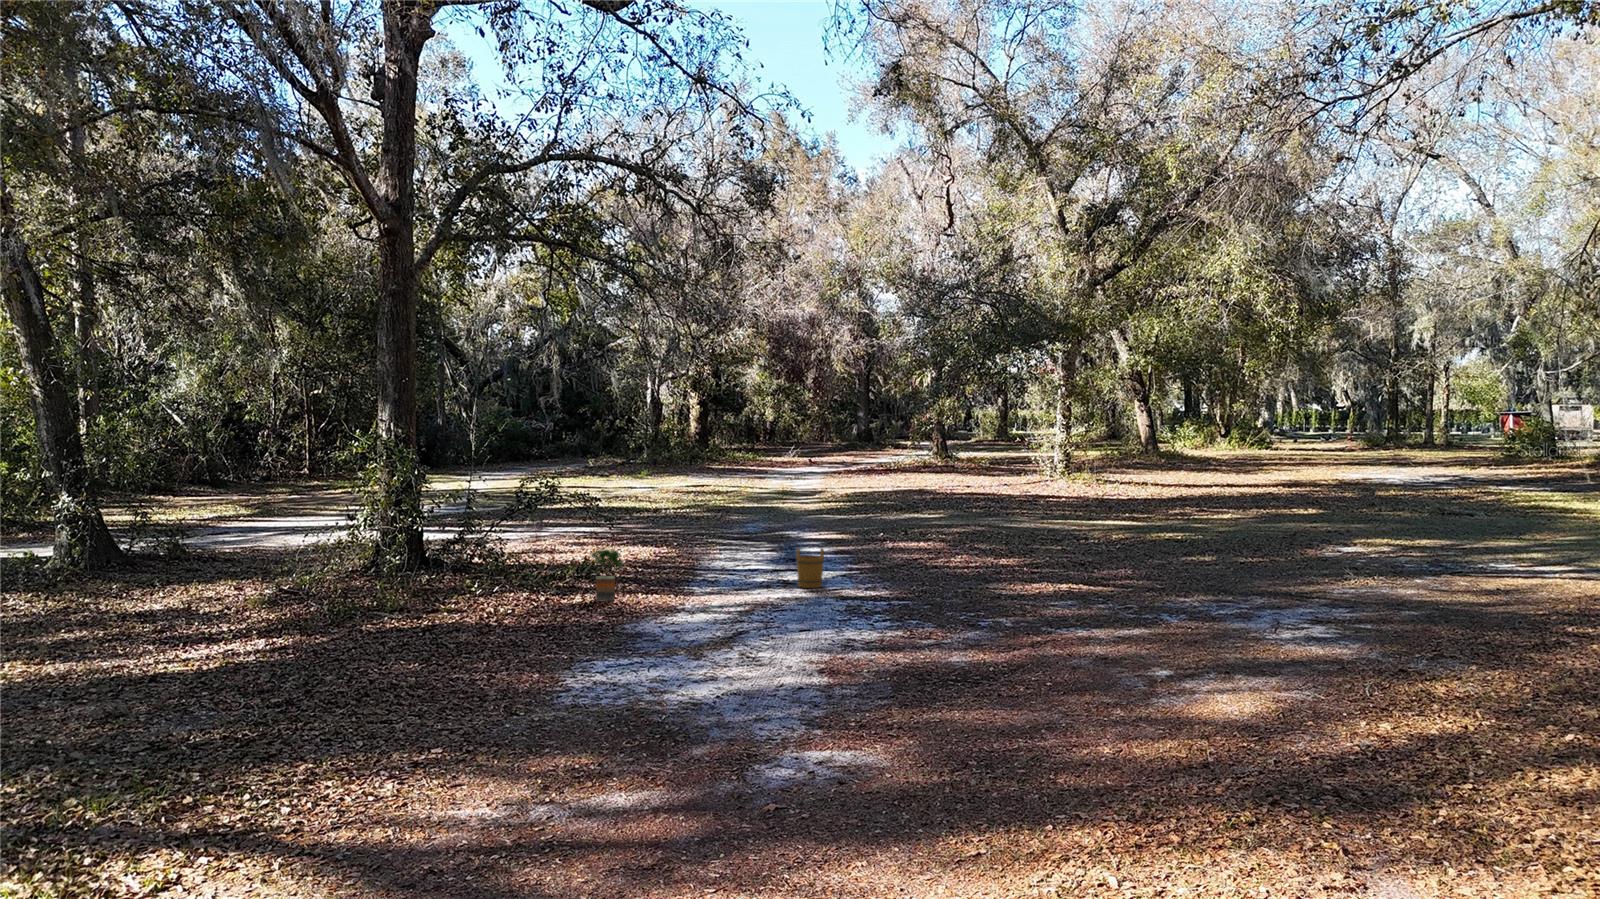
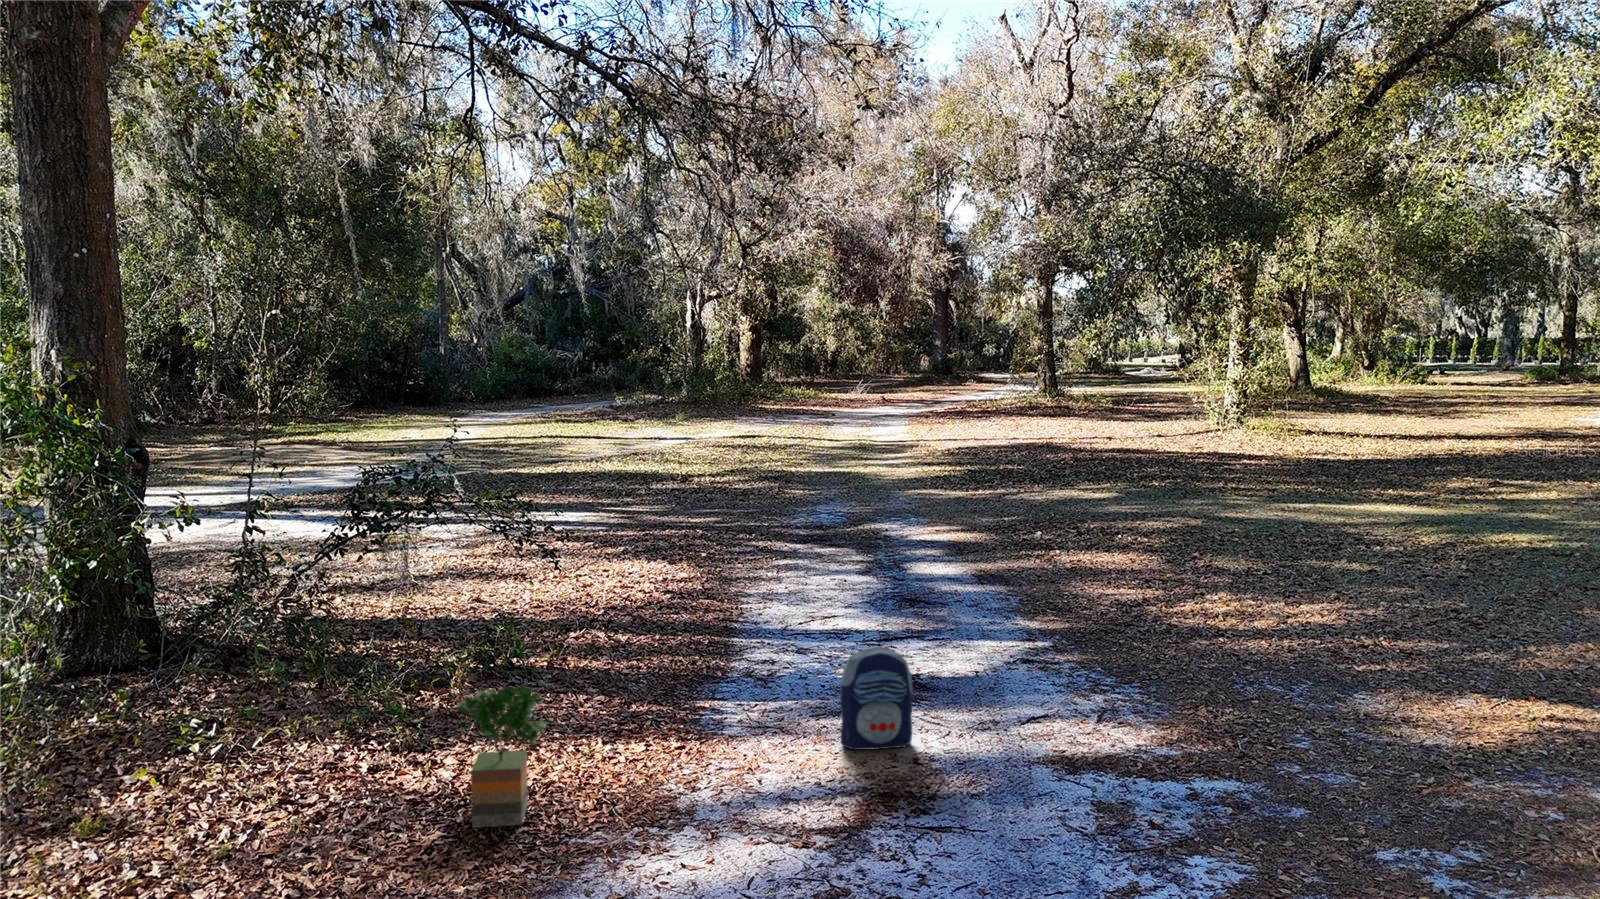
backpack: none [743,544,775,589] -> present [840,647,913,750]
bucket: present [796,548,824,588] -> none [958,650,1027,748]

